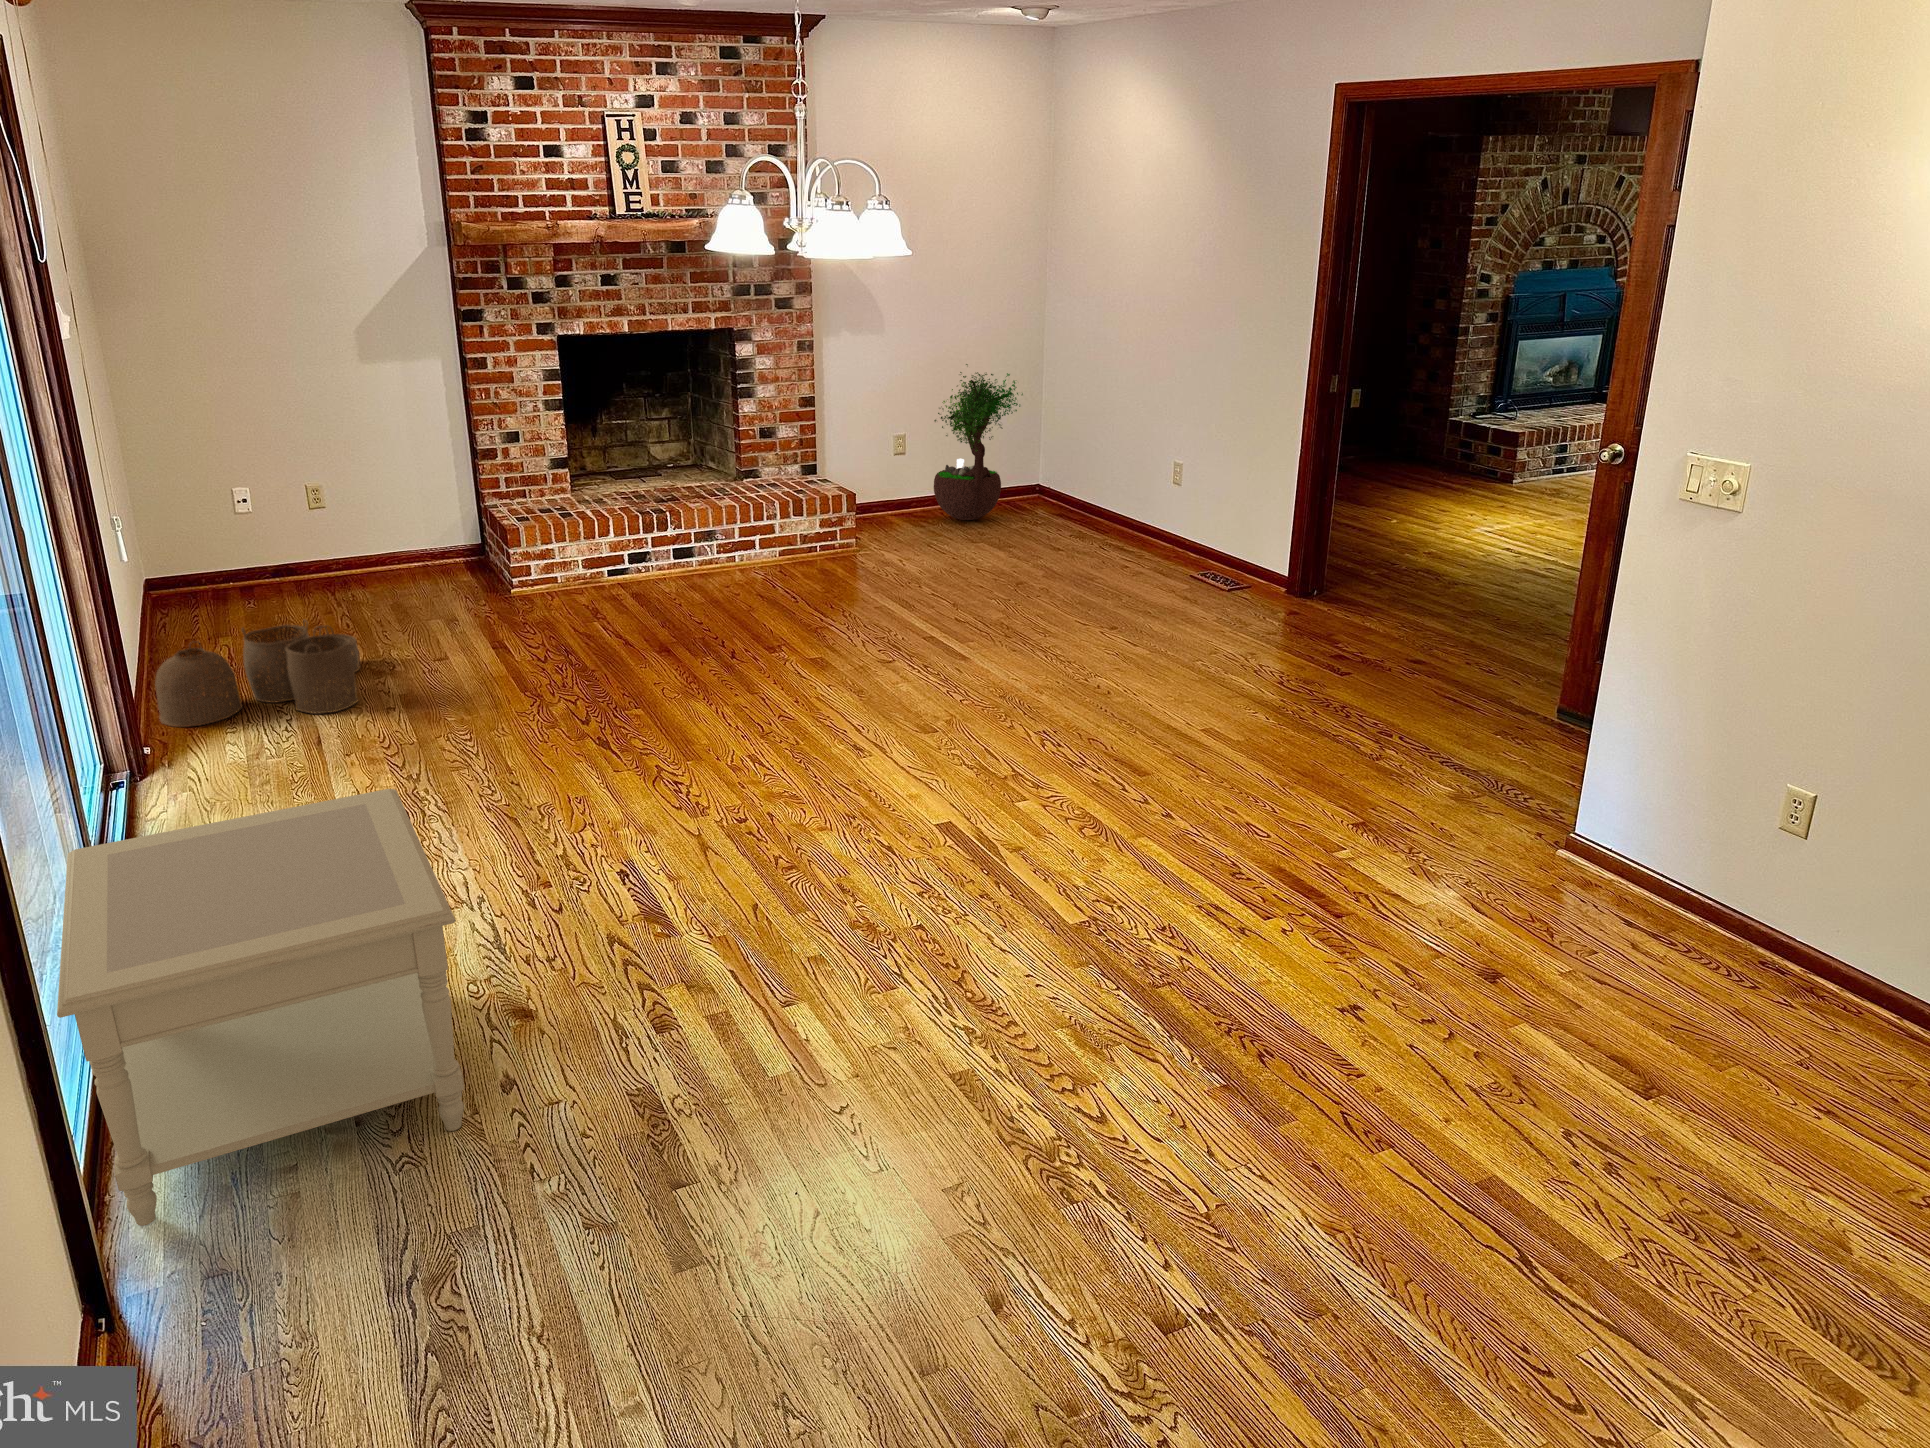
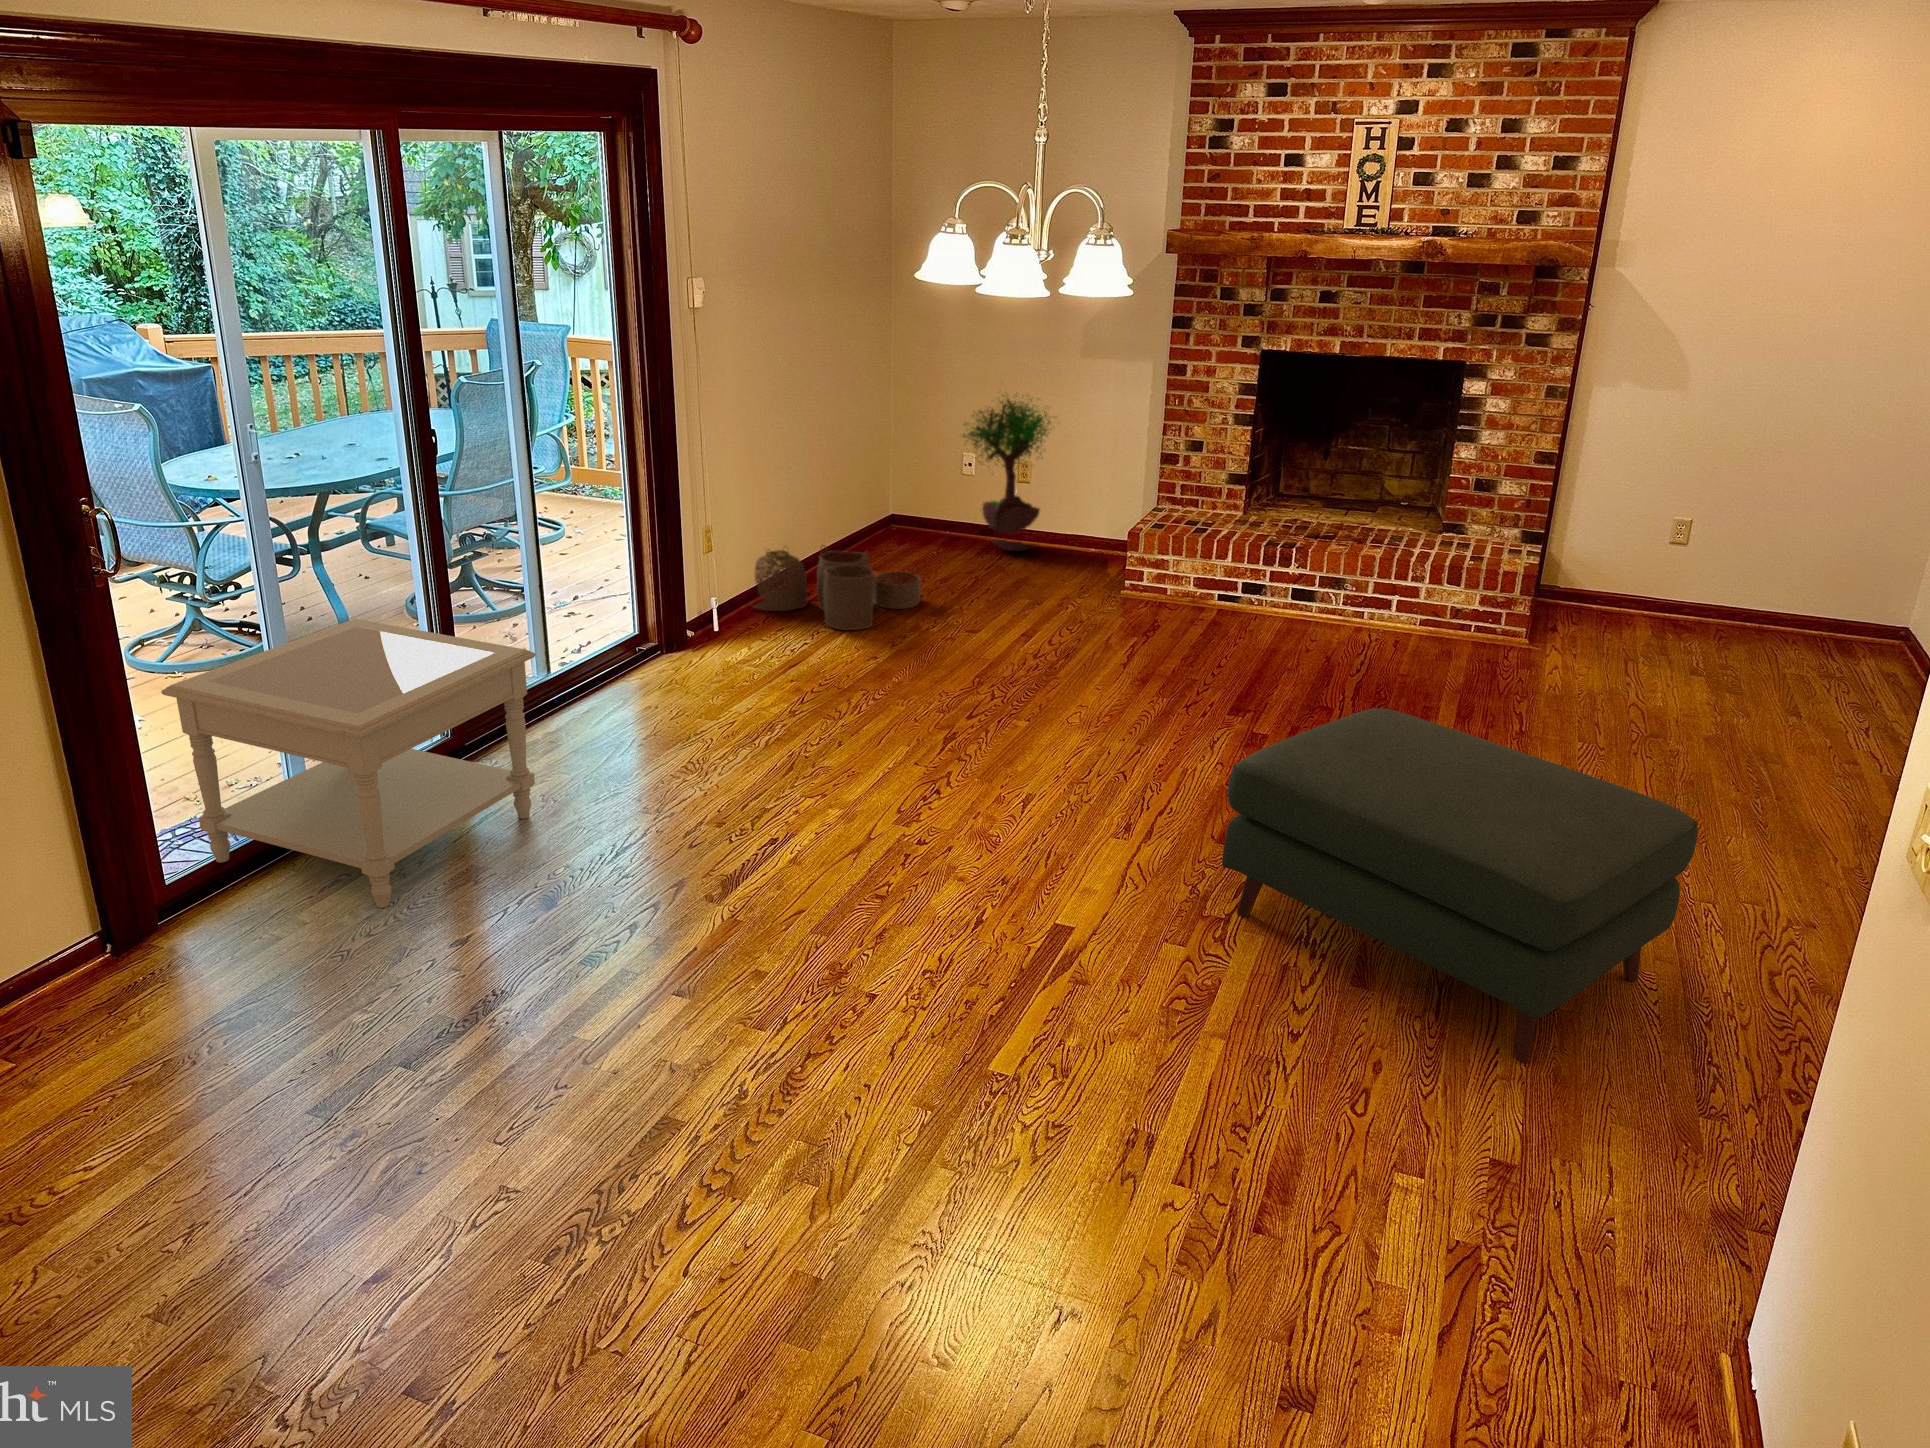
potted tree: present [934,364,1023,520] -> present [962,396,1051,551]
ottoman: none [1006,591,1294,774] -> present [1222,708,1698,1062]

